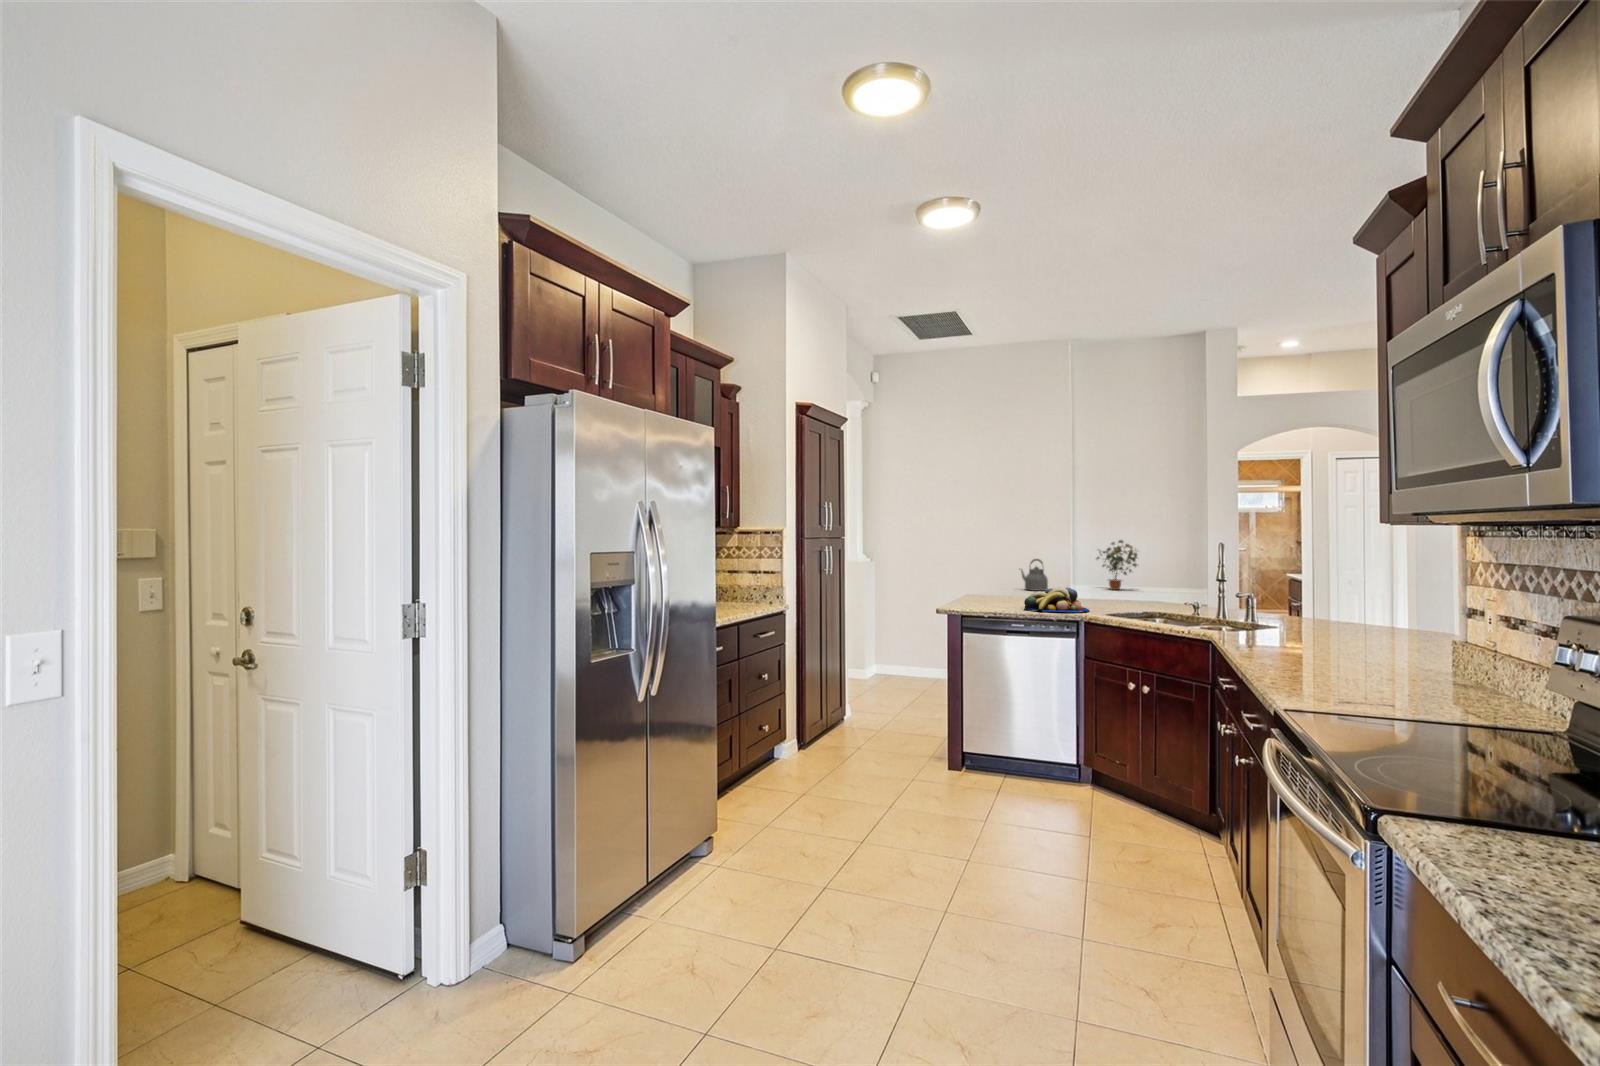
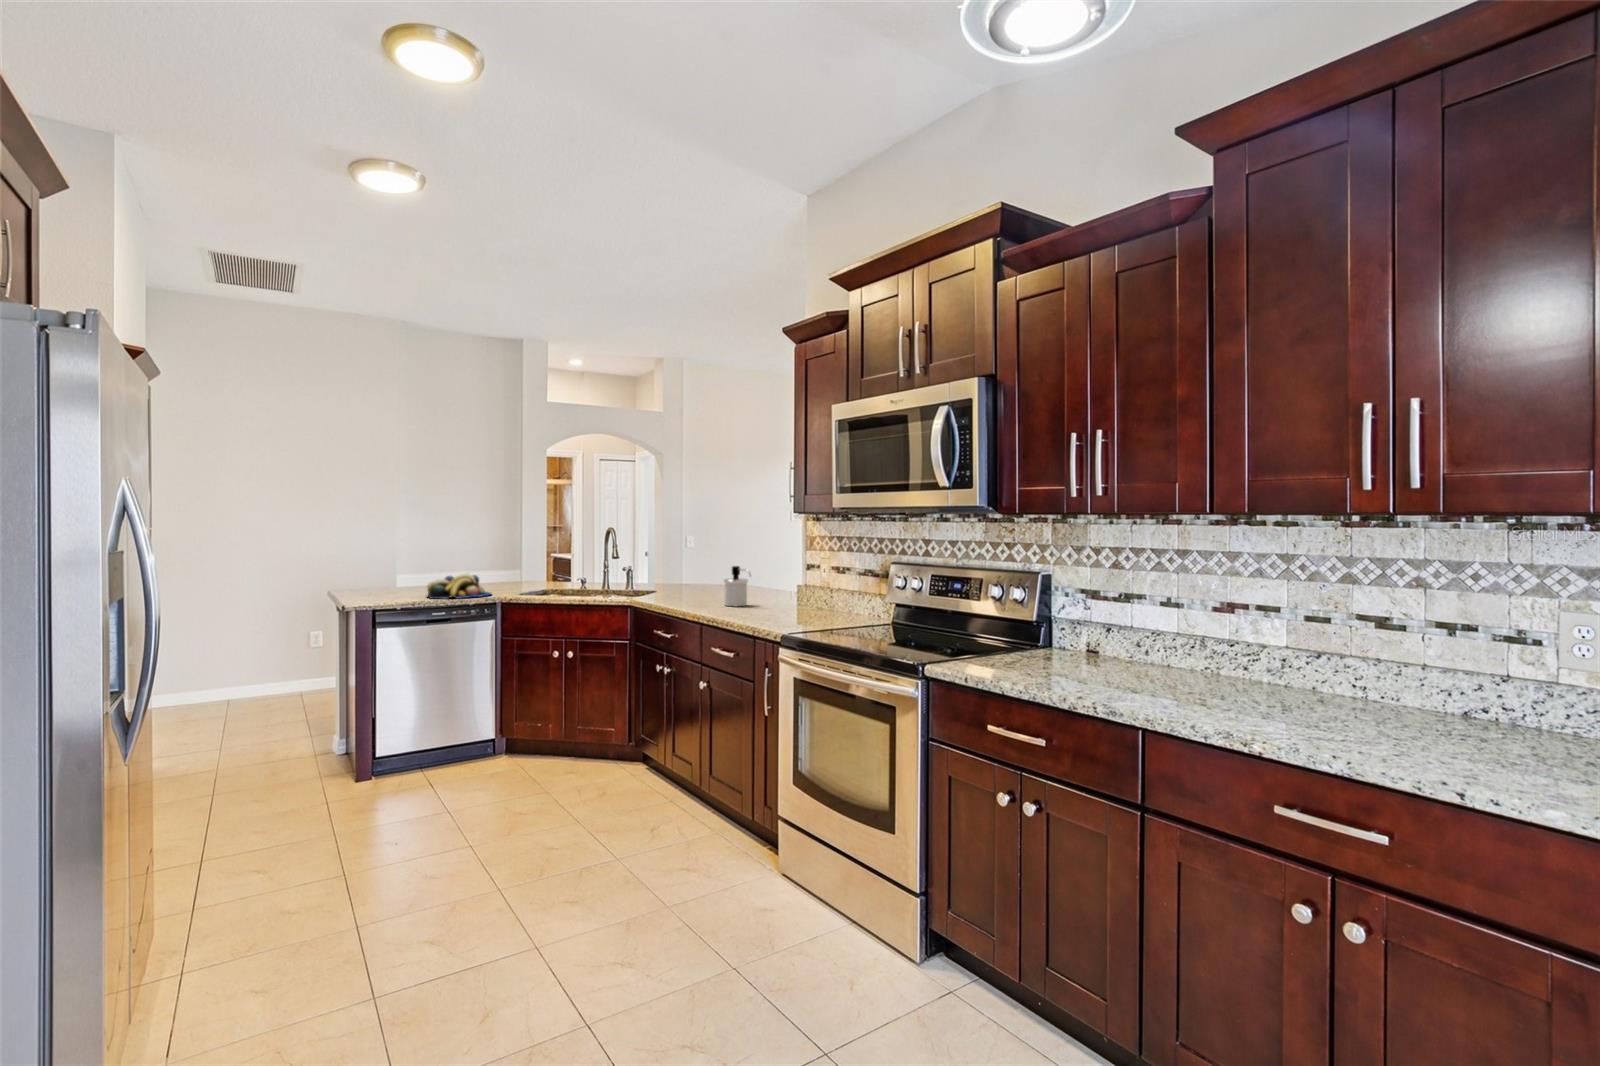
potted plant: present [1096,540,1137,590] -> none [424,527,474,576]
kettle: present [1021,559,1048,591] -> none [351,548,389,582]
soap dispenser: none [1317,601,1360,661] -> present [724,566,751,606]

